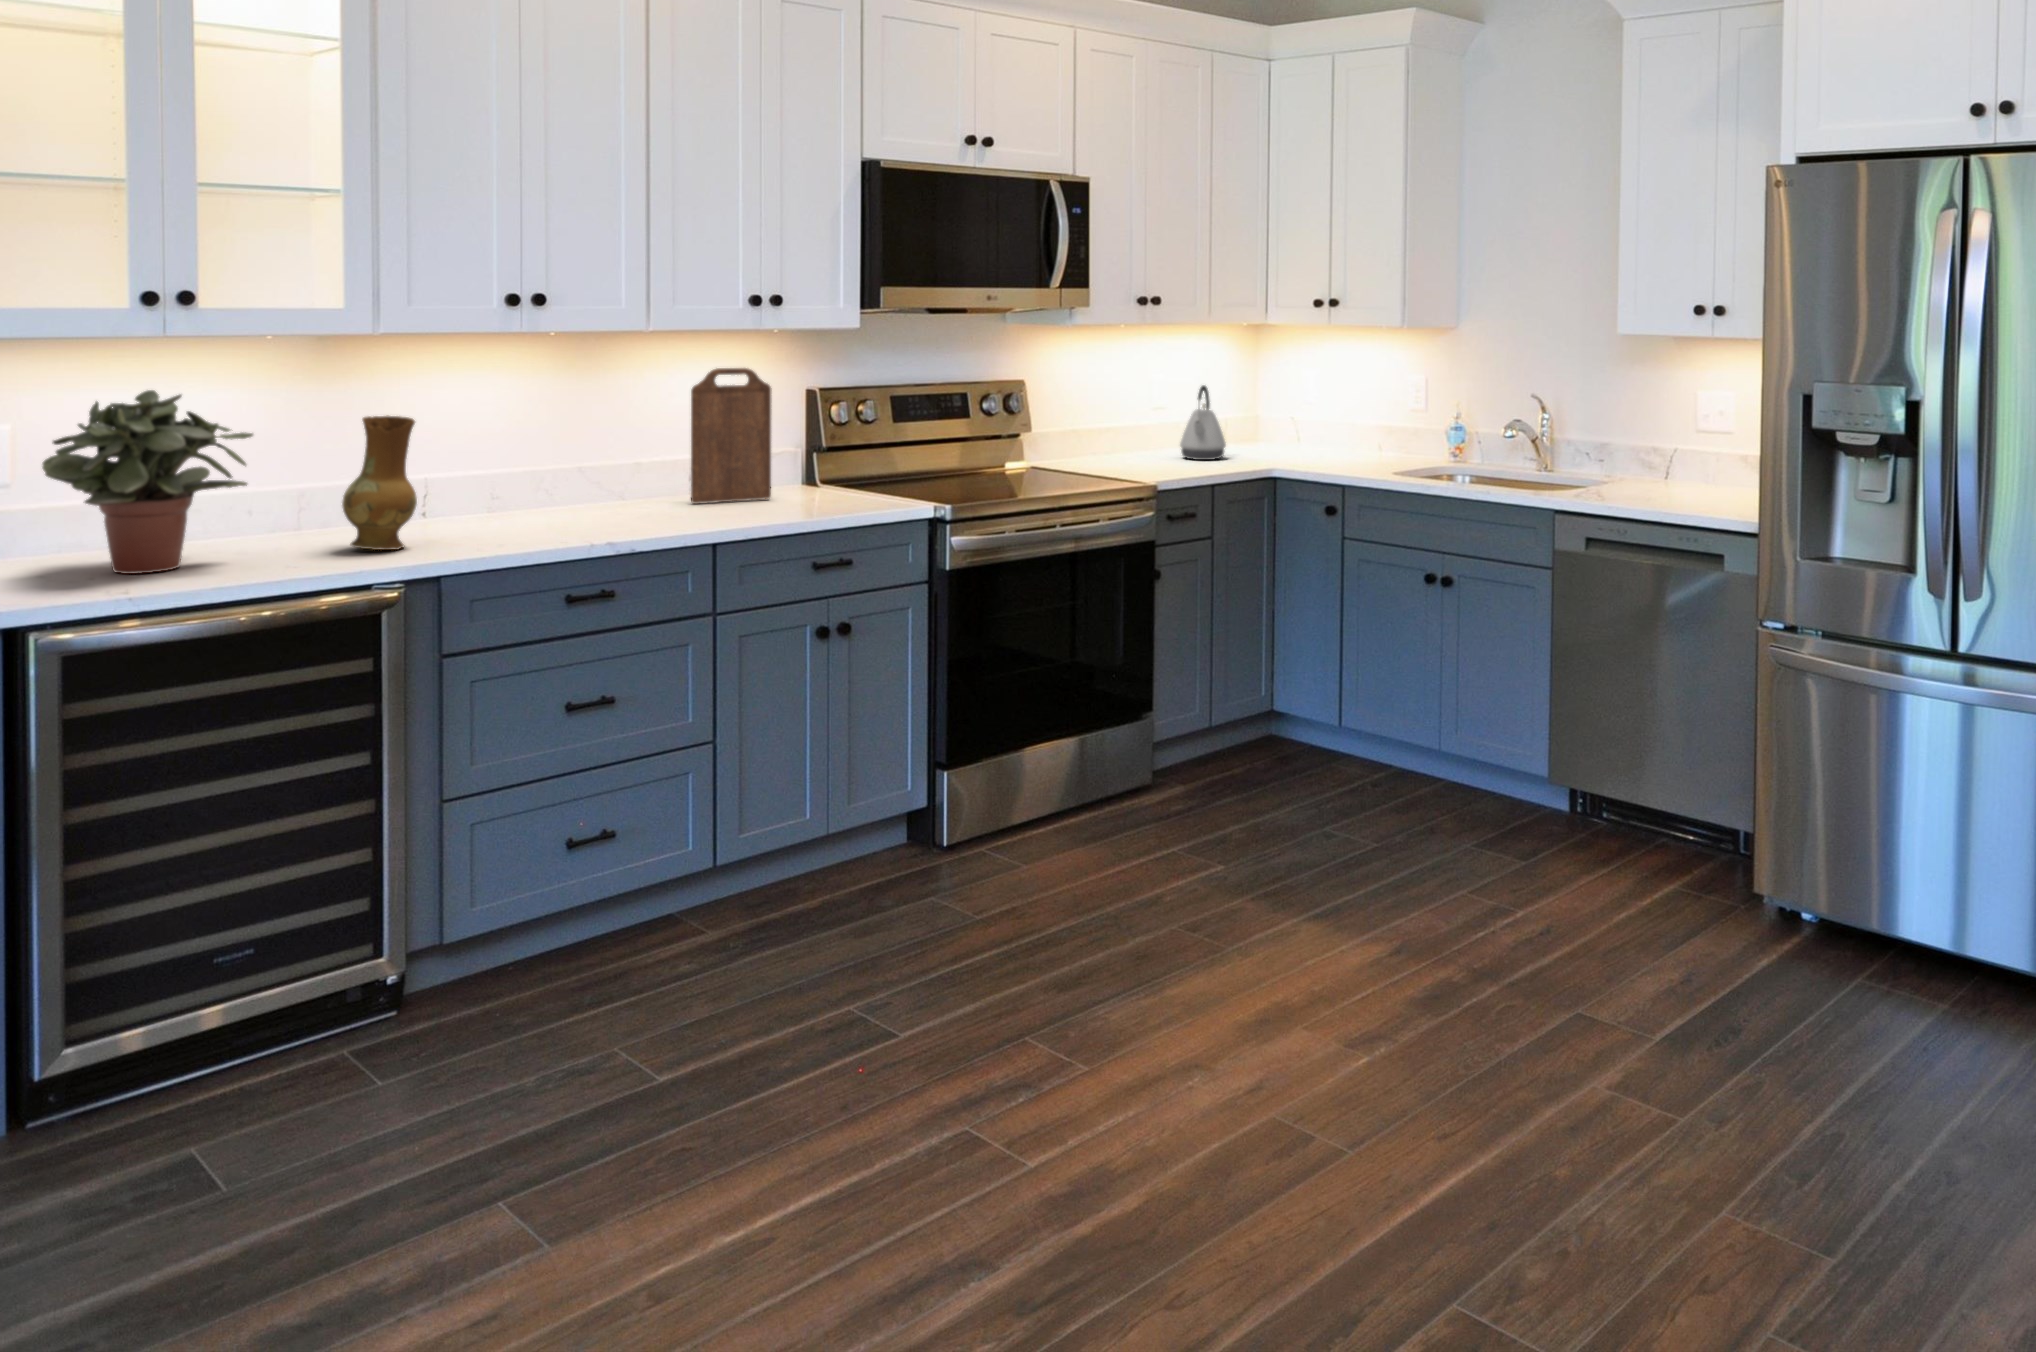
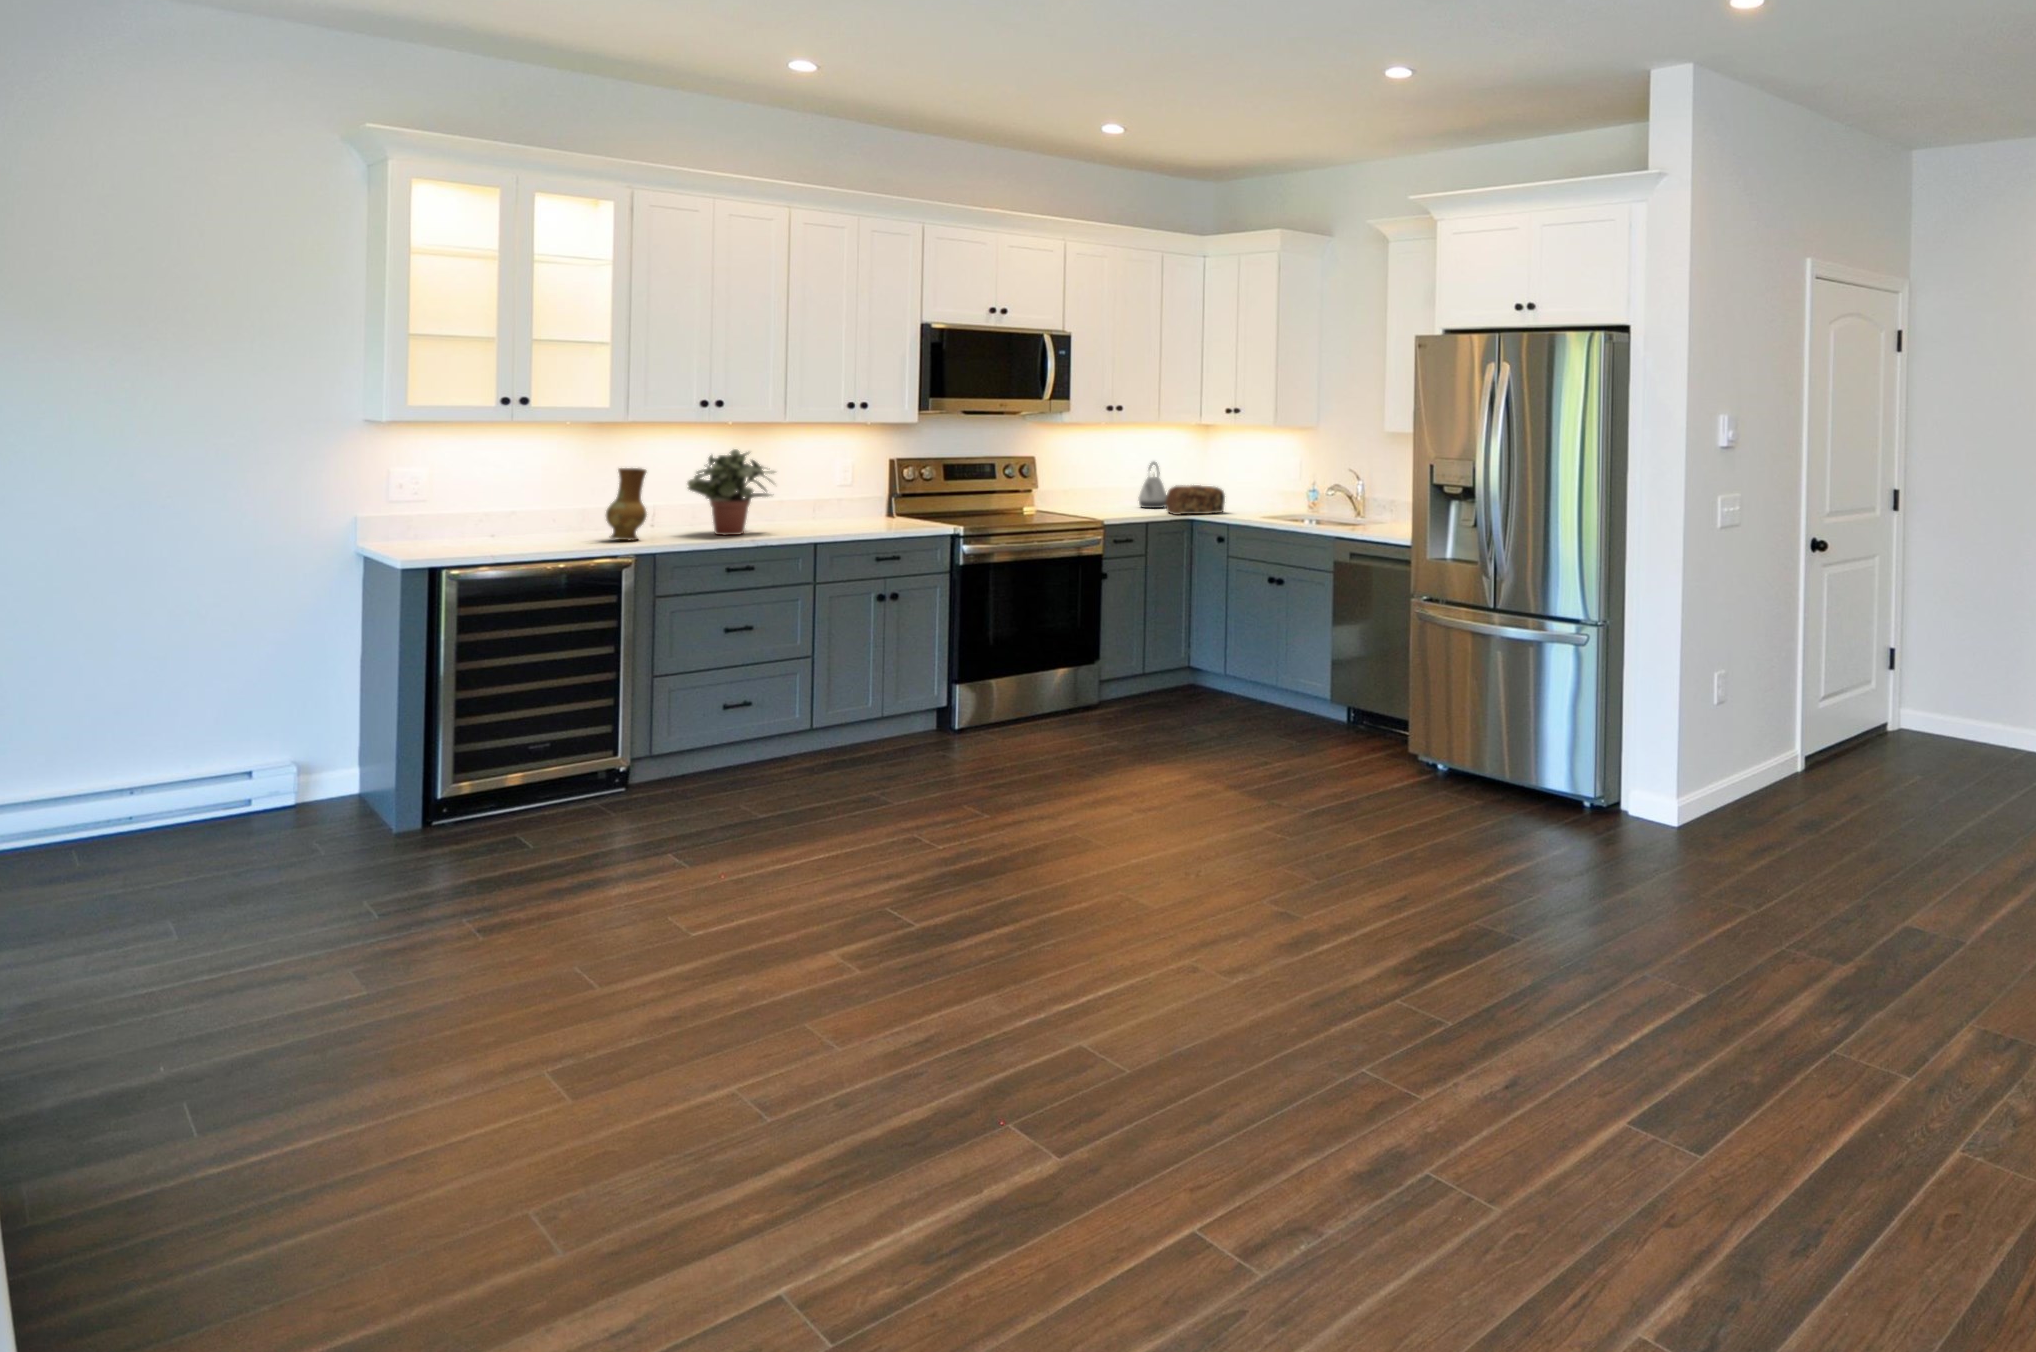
cutting board: present [691,368,772,504] -> none [811,445,862,524]
potted plant: present [42,390,253,574] -> present [688,449,774,535]
bread loaf: none [1236,423,1331,472] -> present [1165,485,1225,515]

